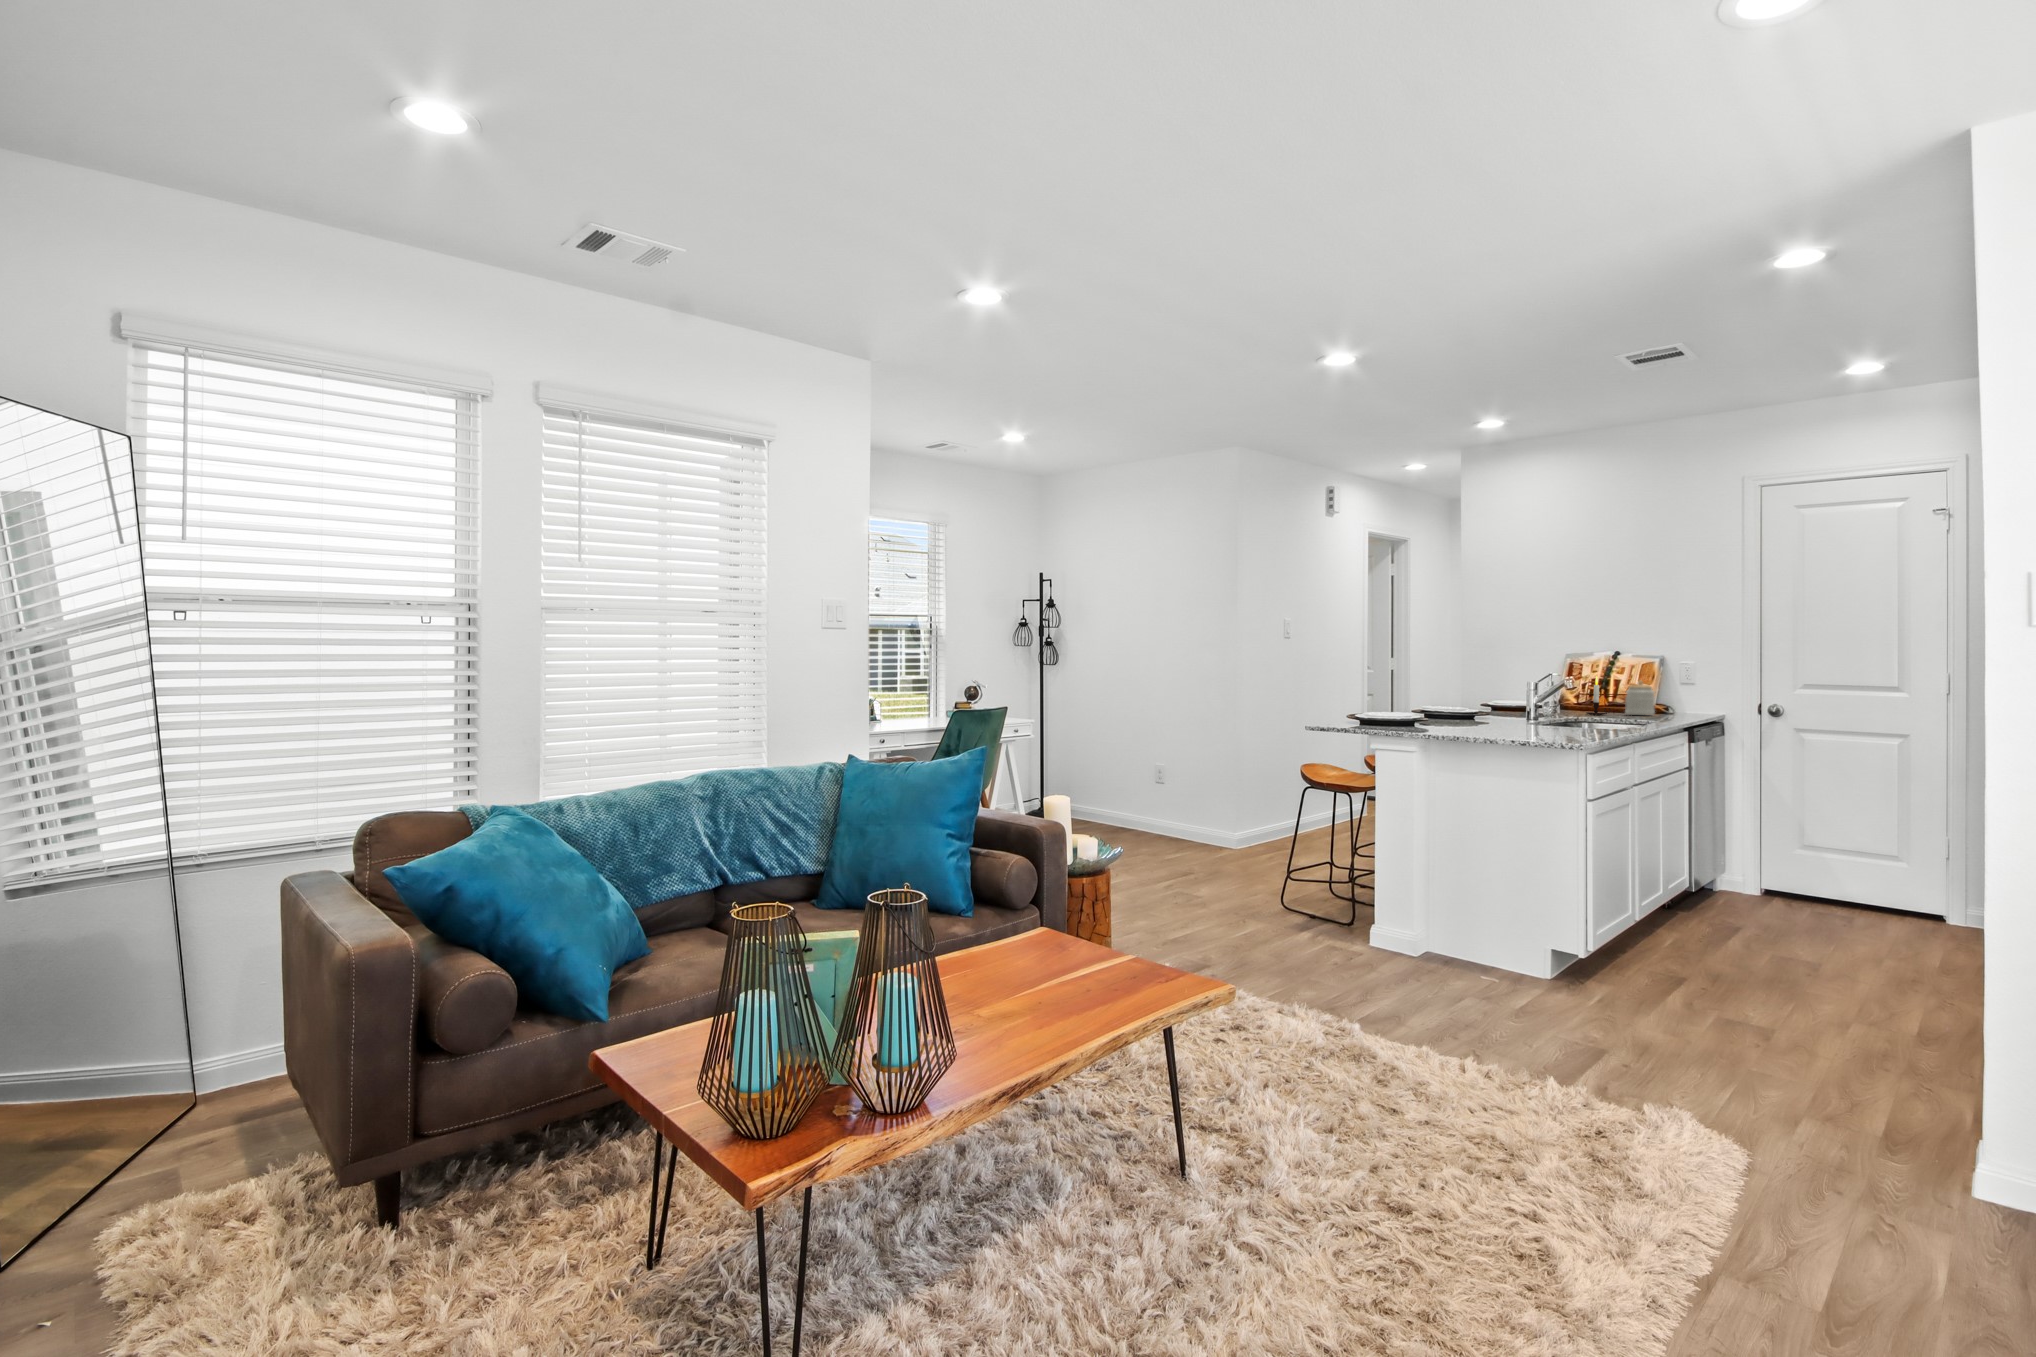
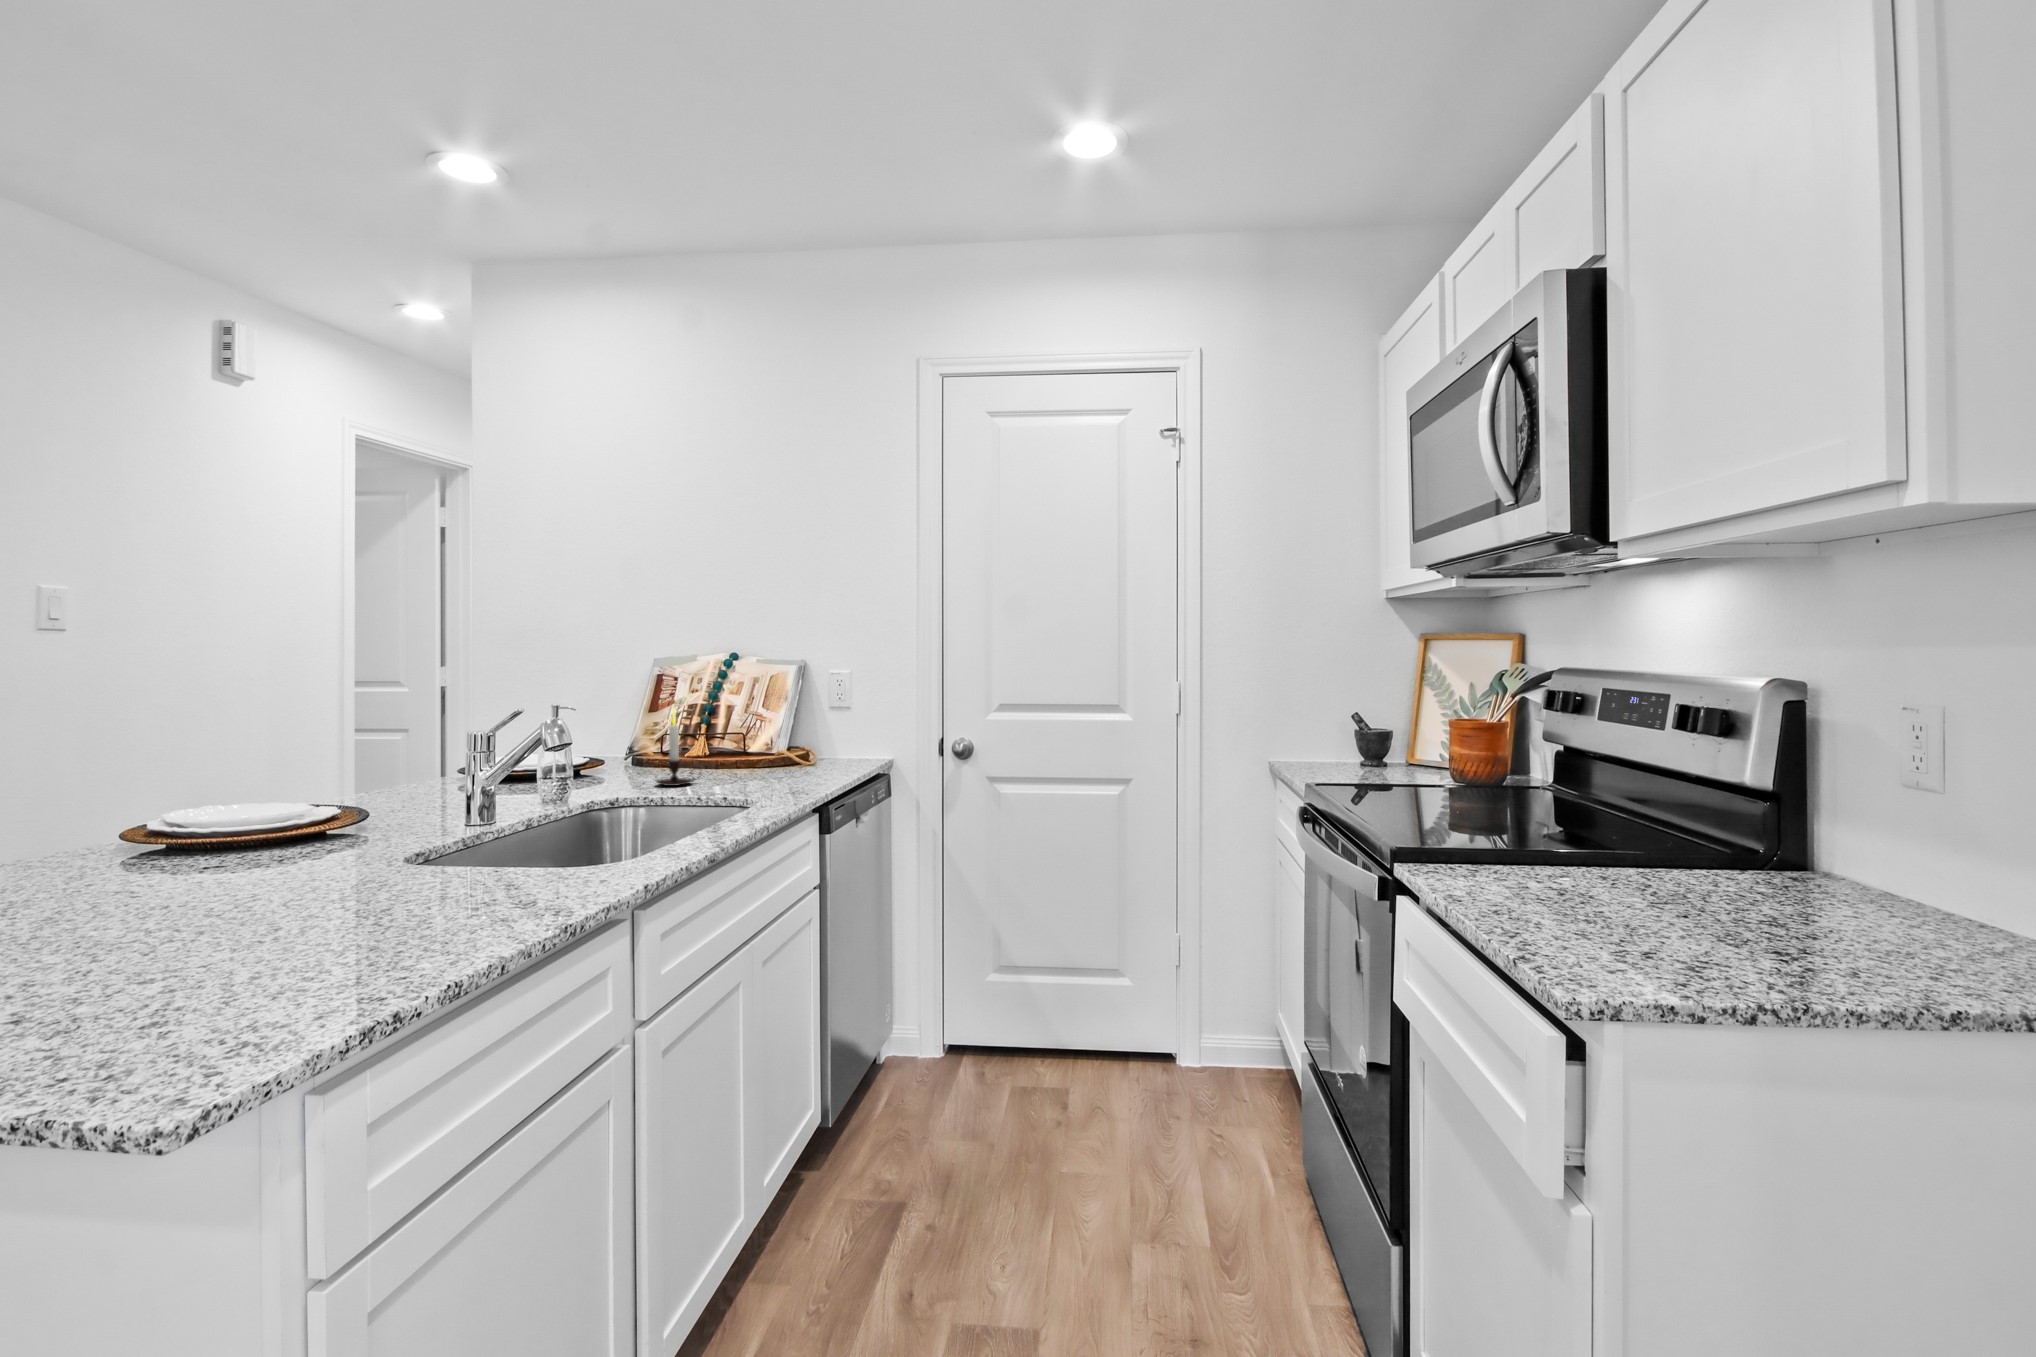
jar: present [1625,680,1655,715] -> none [730,711,780,779]

